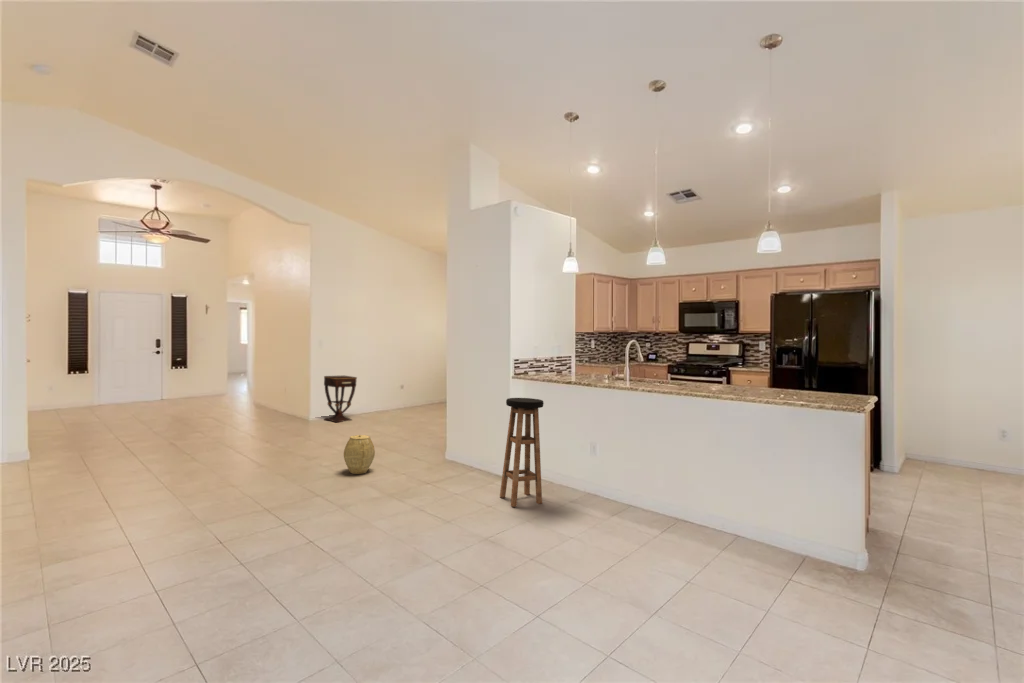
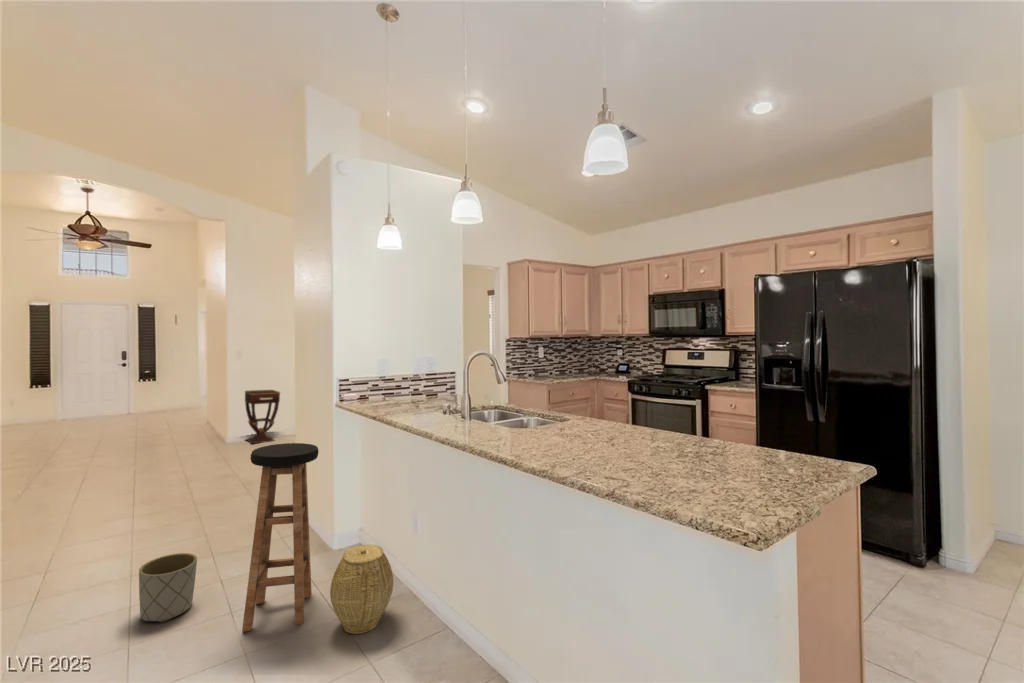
woven basket: present [344,435,375,474] -> present [330,545,394,634]
planter: none [436,469,465,506] -> present [139,553,197,623]

